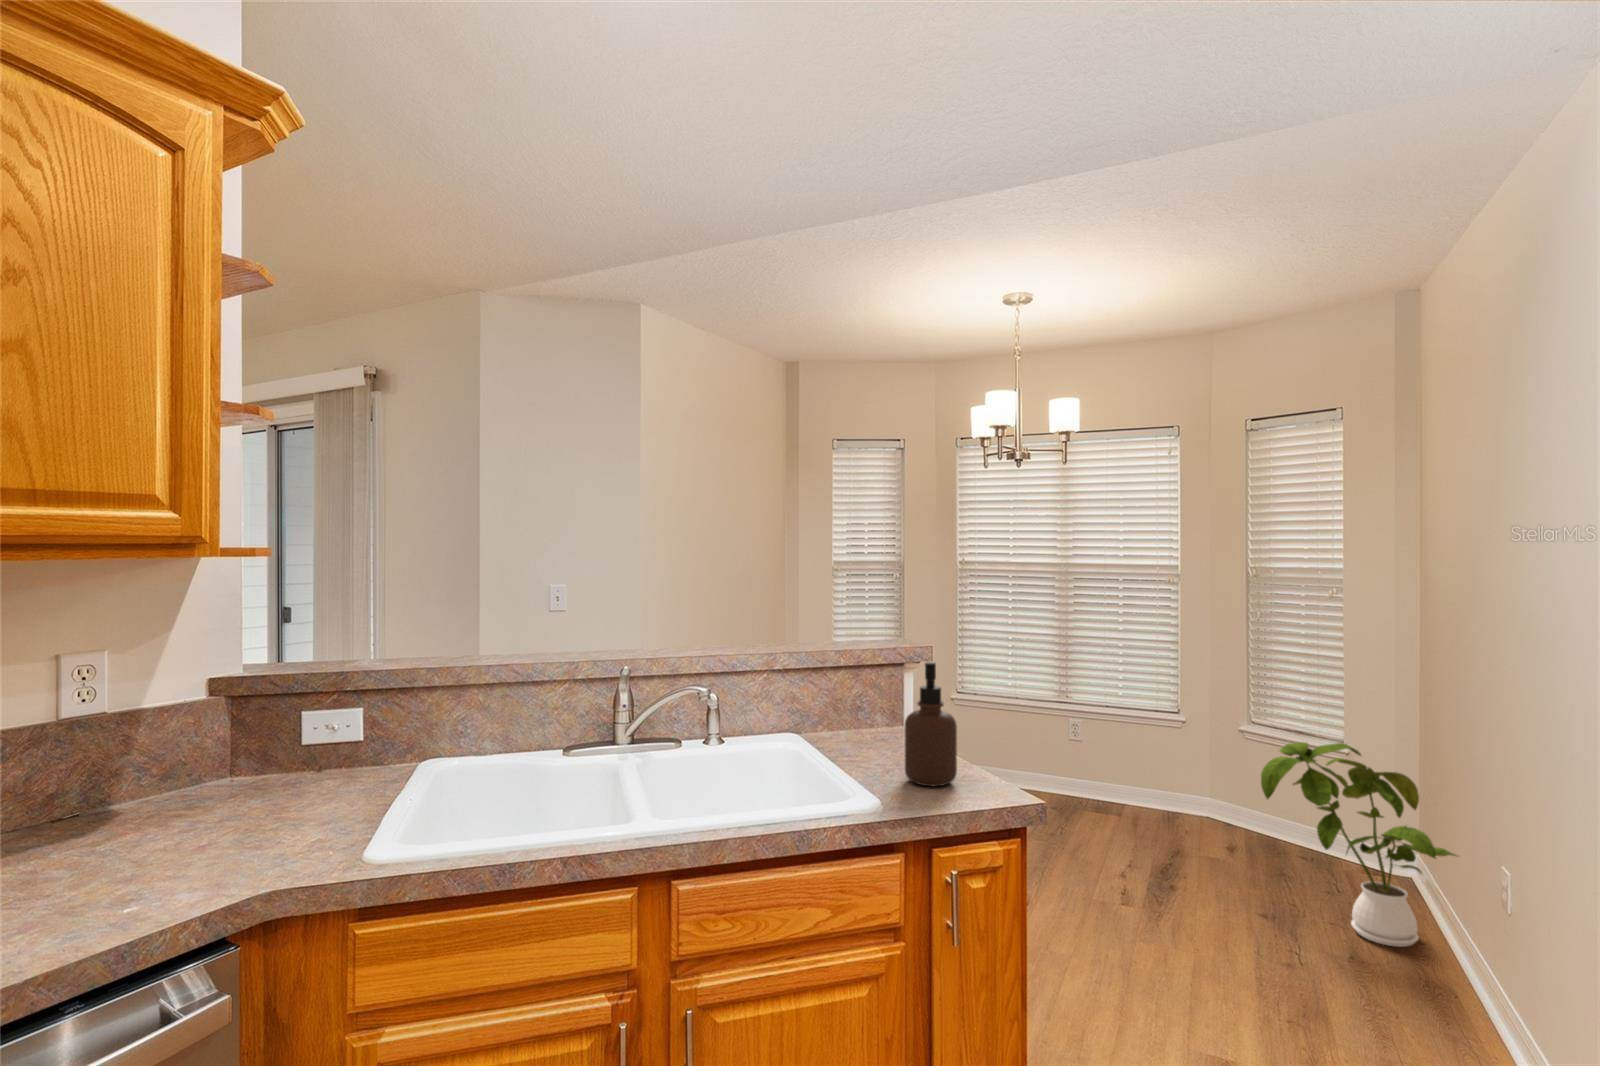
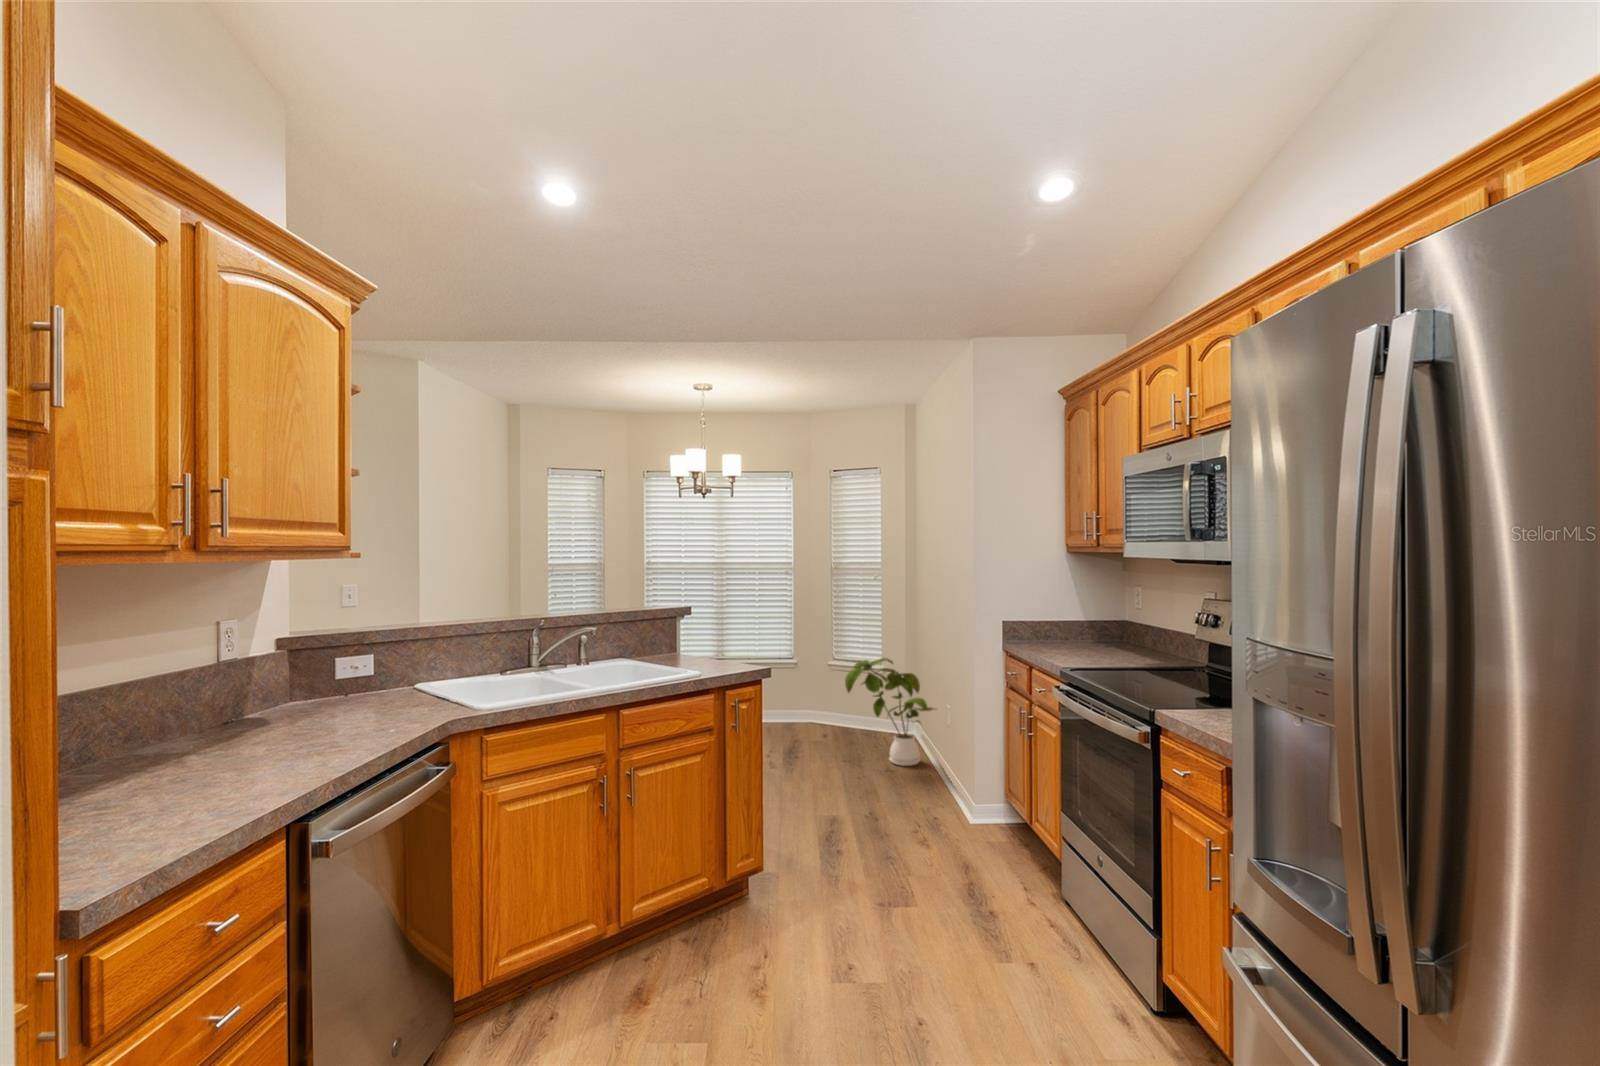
soap dispenser: present [905,662,957,786] -> none [694,601,722,666]

